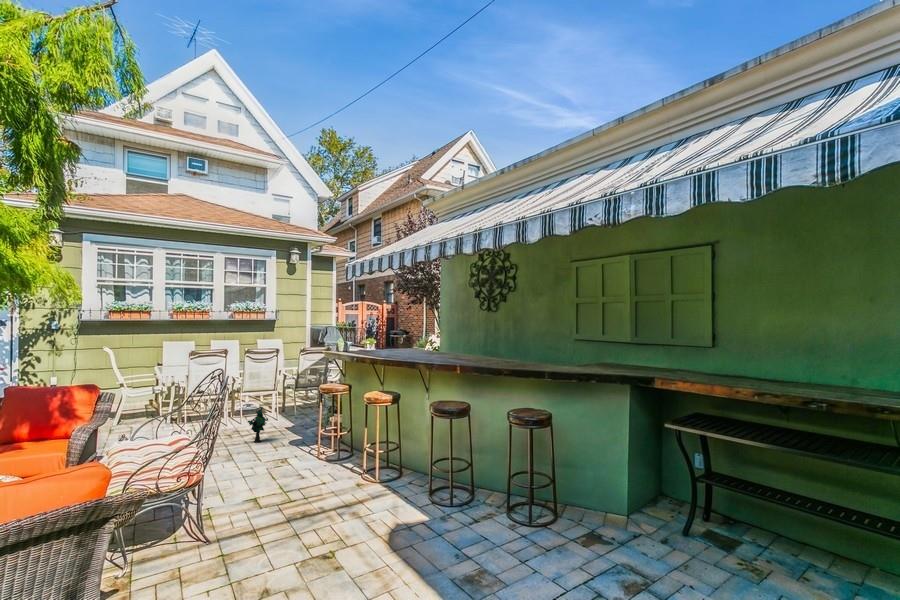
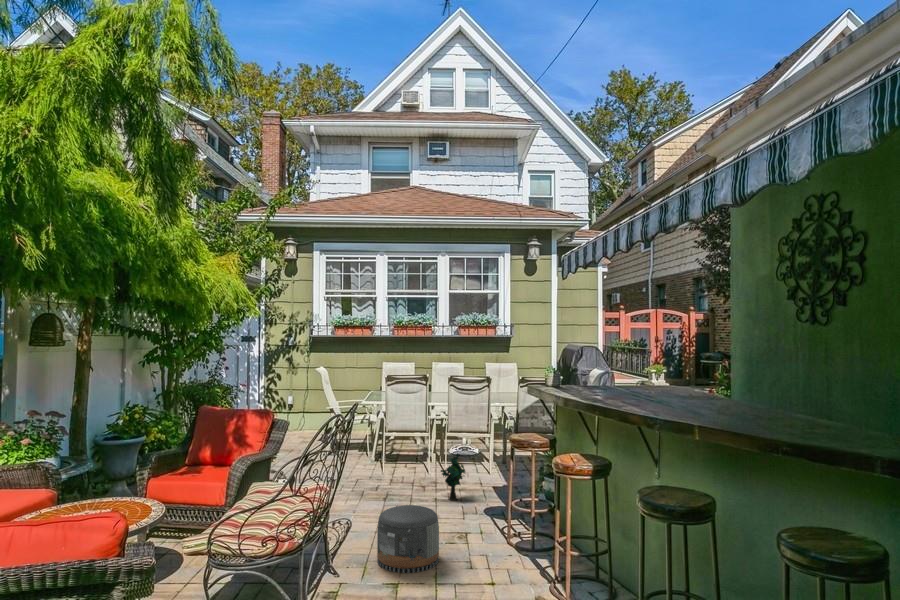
pouf: none [227,445,278,495] -> present [377,505,439,573]

